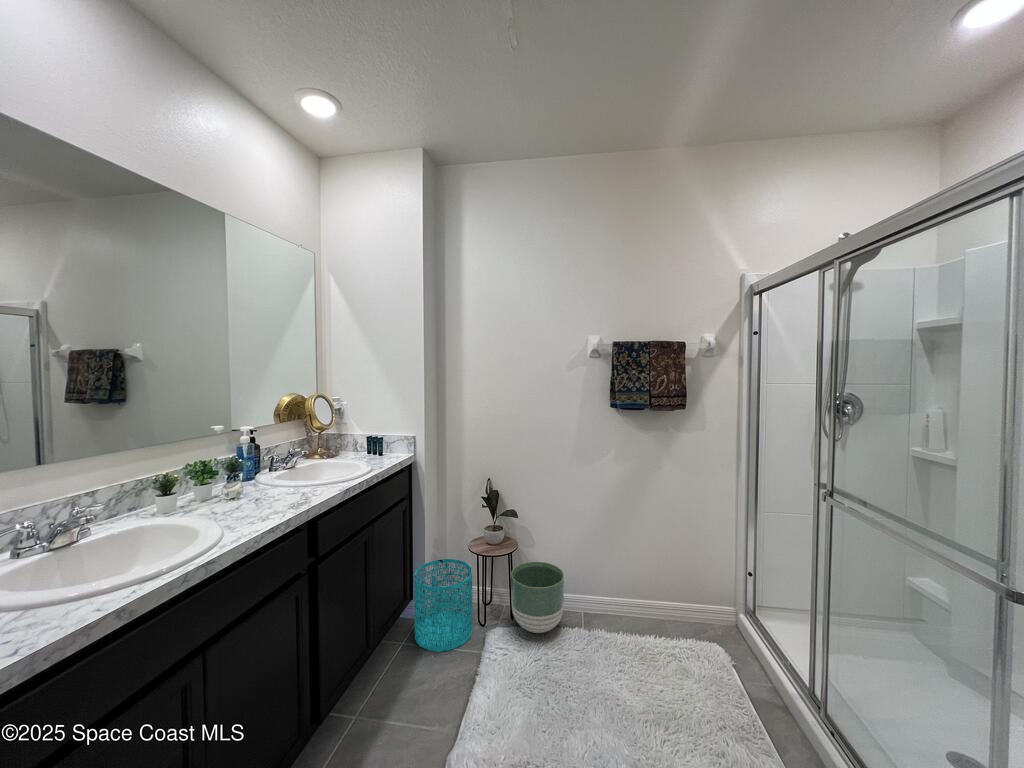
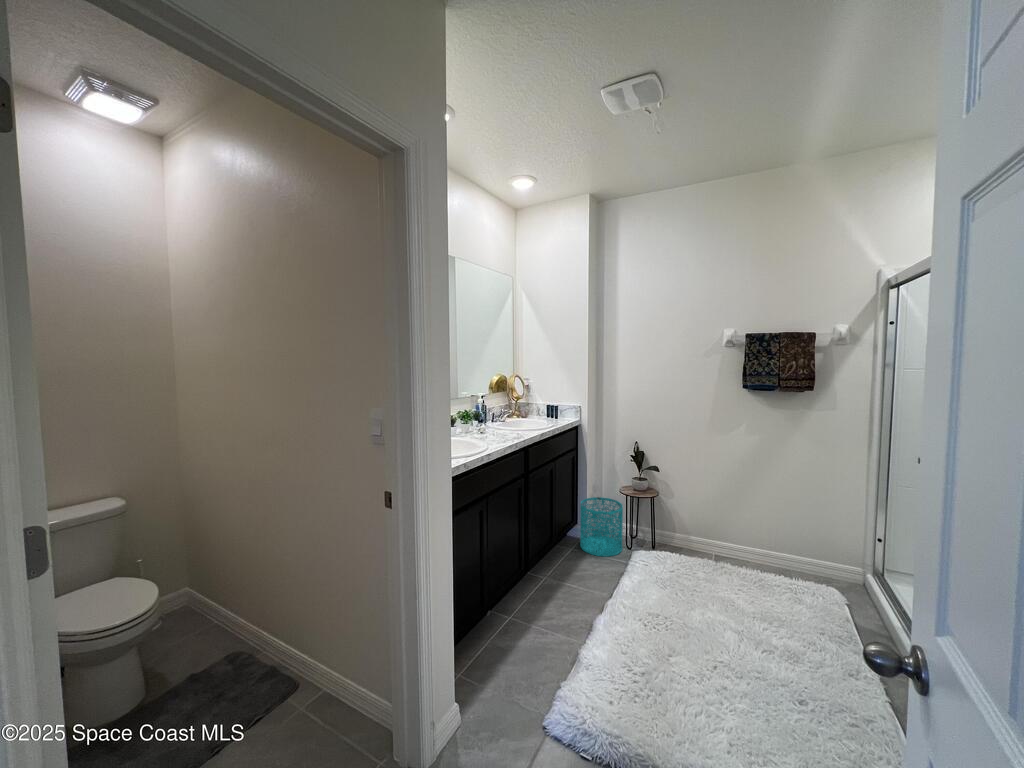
planter: present [511,562,564,633] -> none [653,508,697,558]

